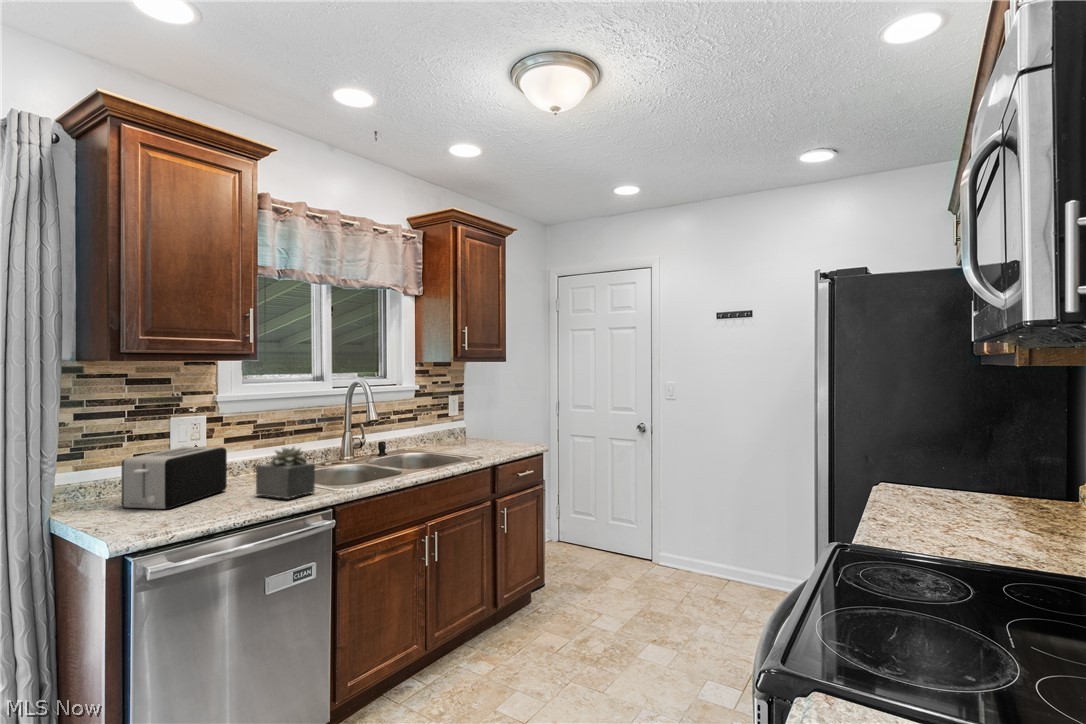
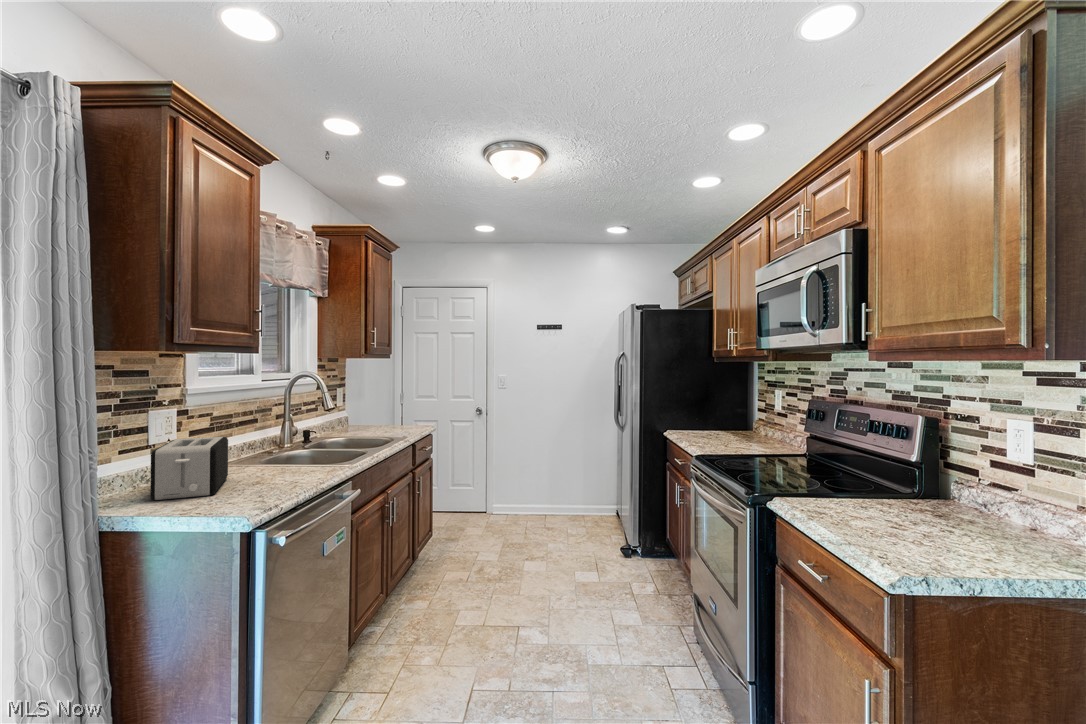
succulent plant: present [256,447,315,499] -> none [273,430,326,477]

